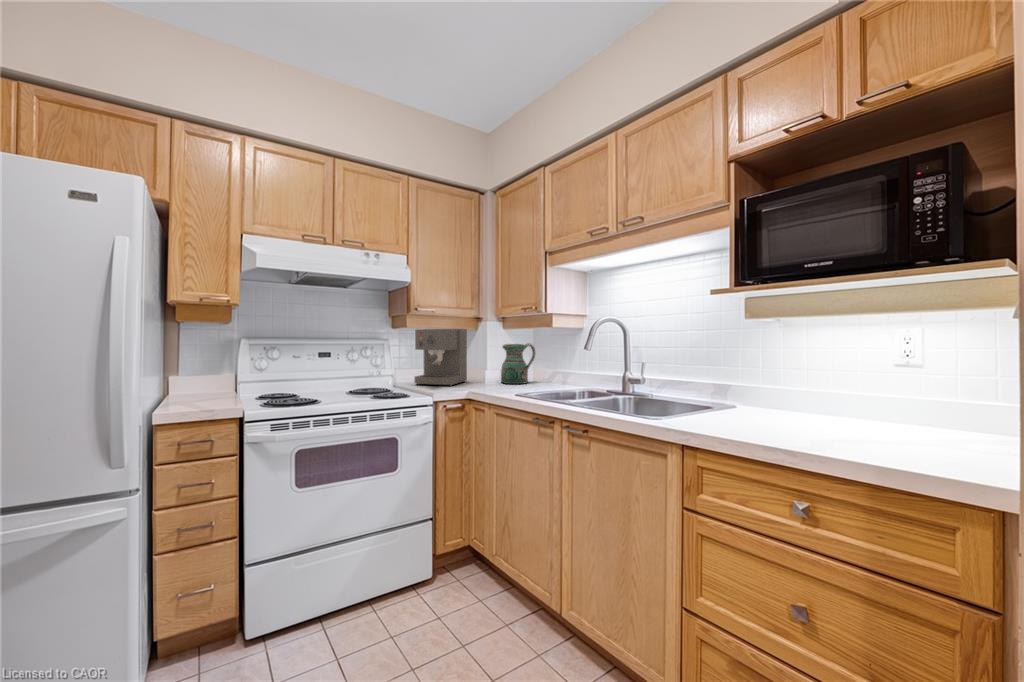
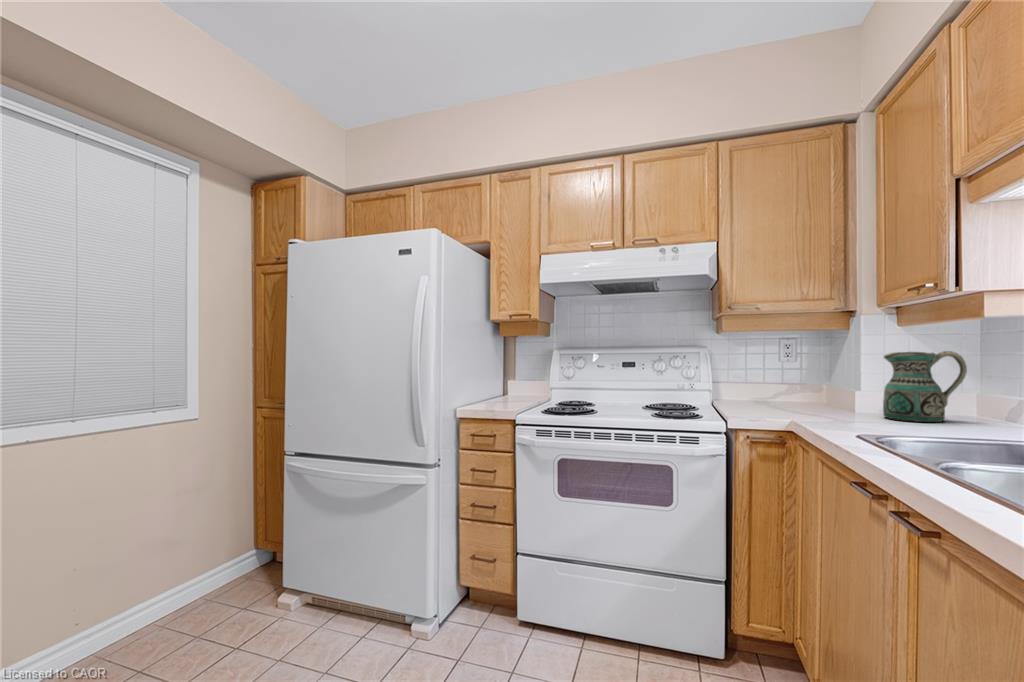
coffee maker: present [414,329,467,386] -> none [735,330,824,412]

